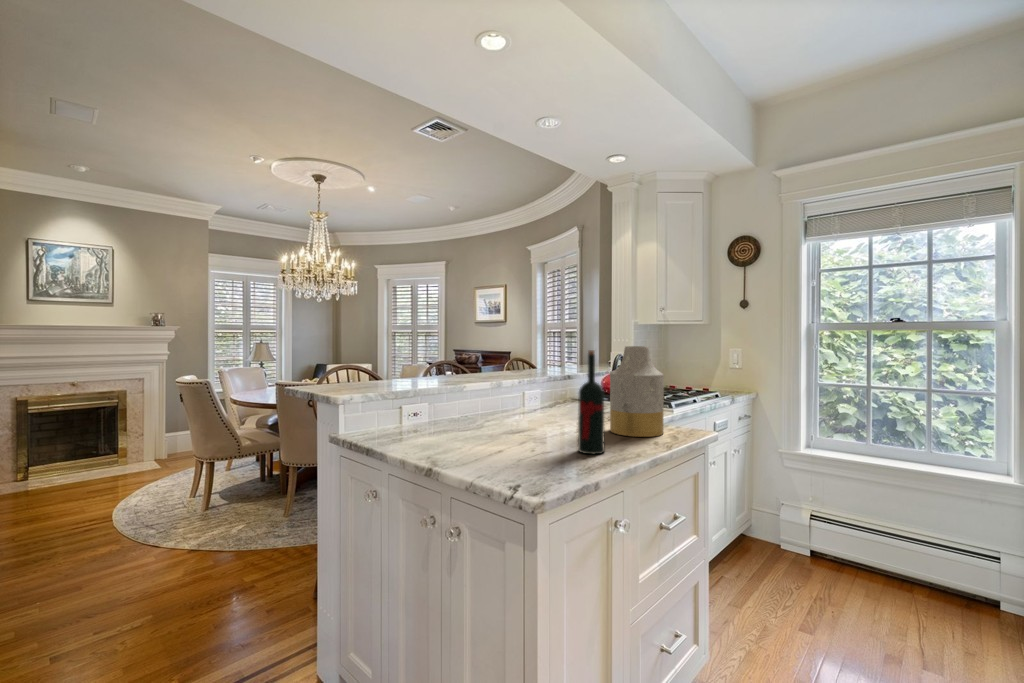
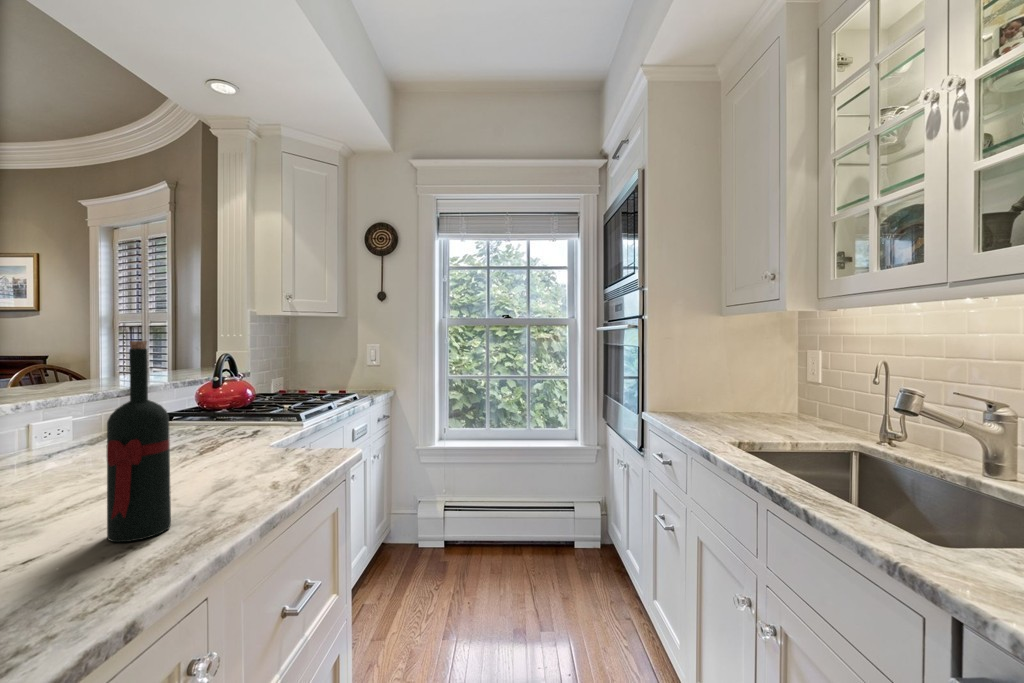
vase: present [610,346,664,437] -> none [195,337,287,480]

